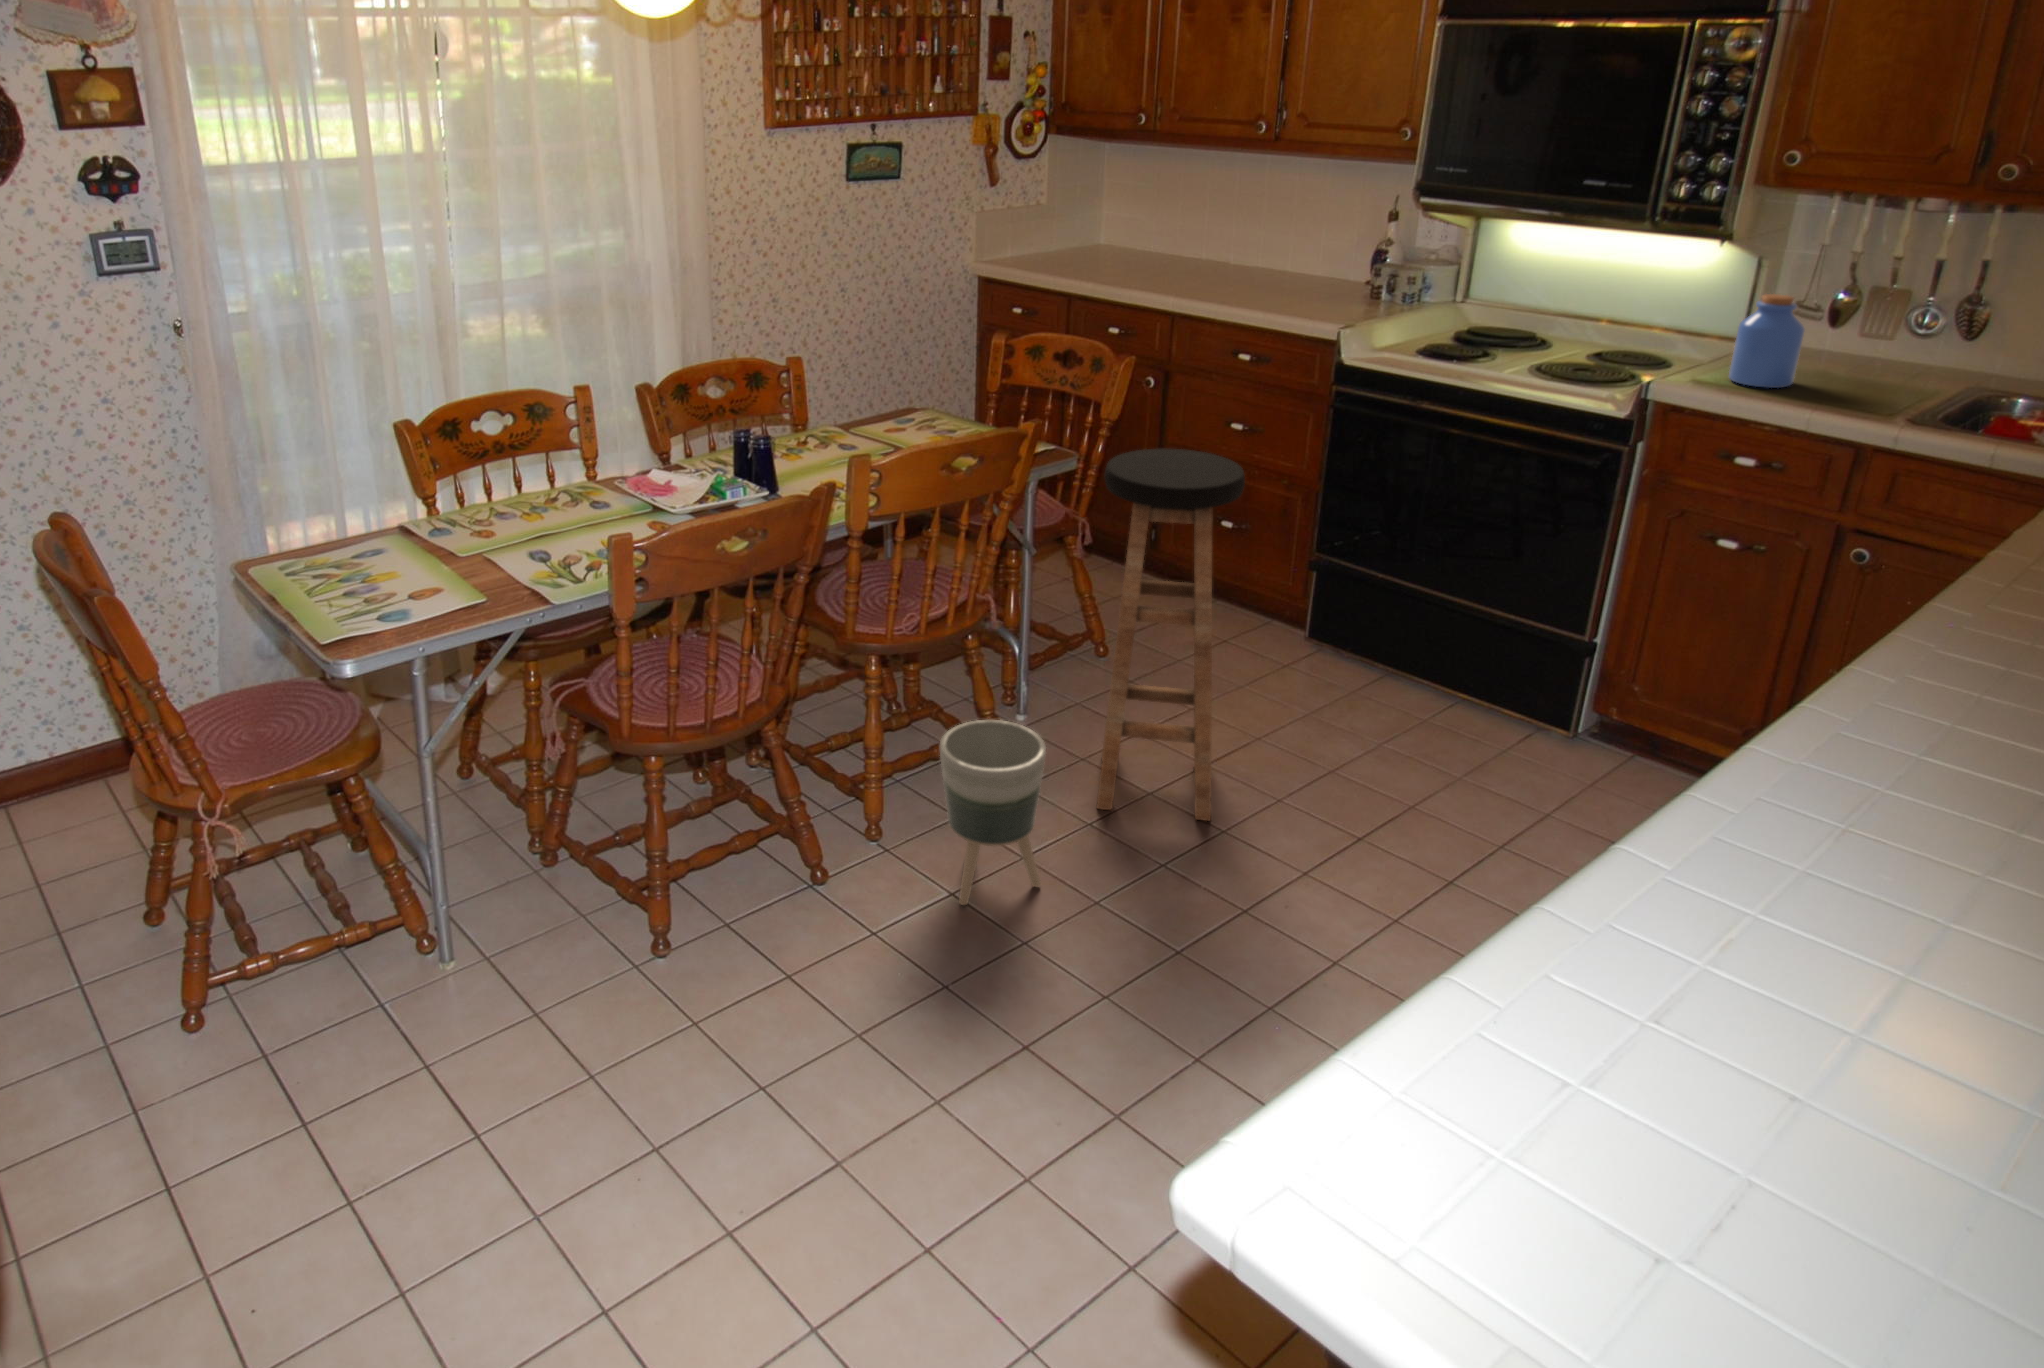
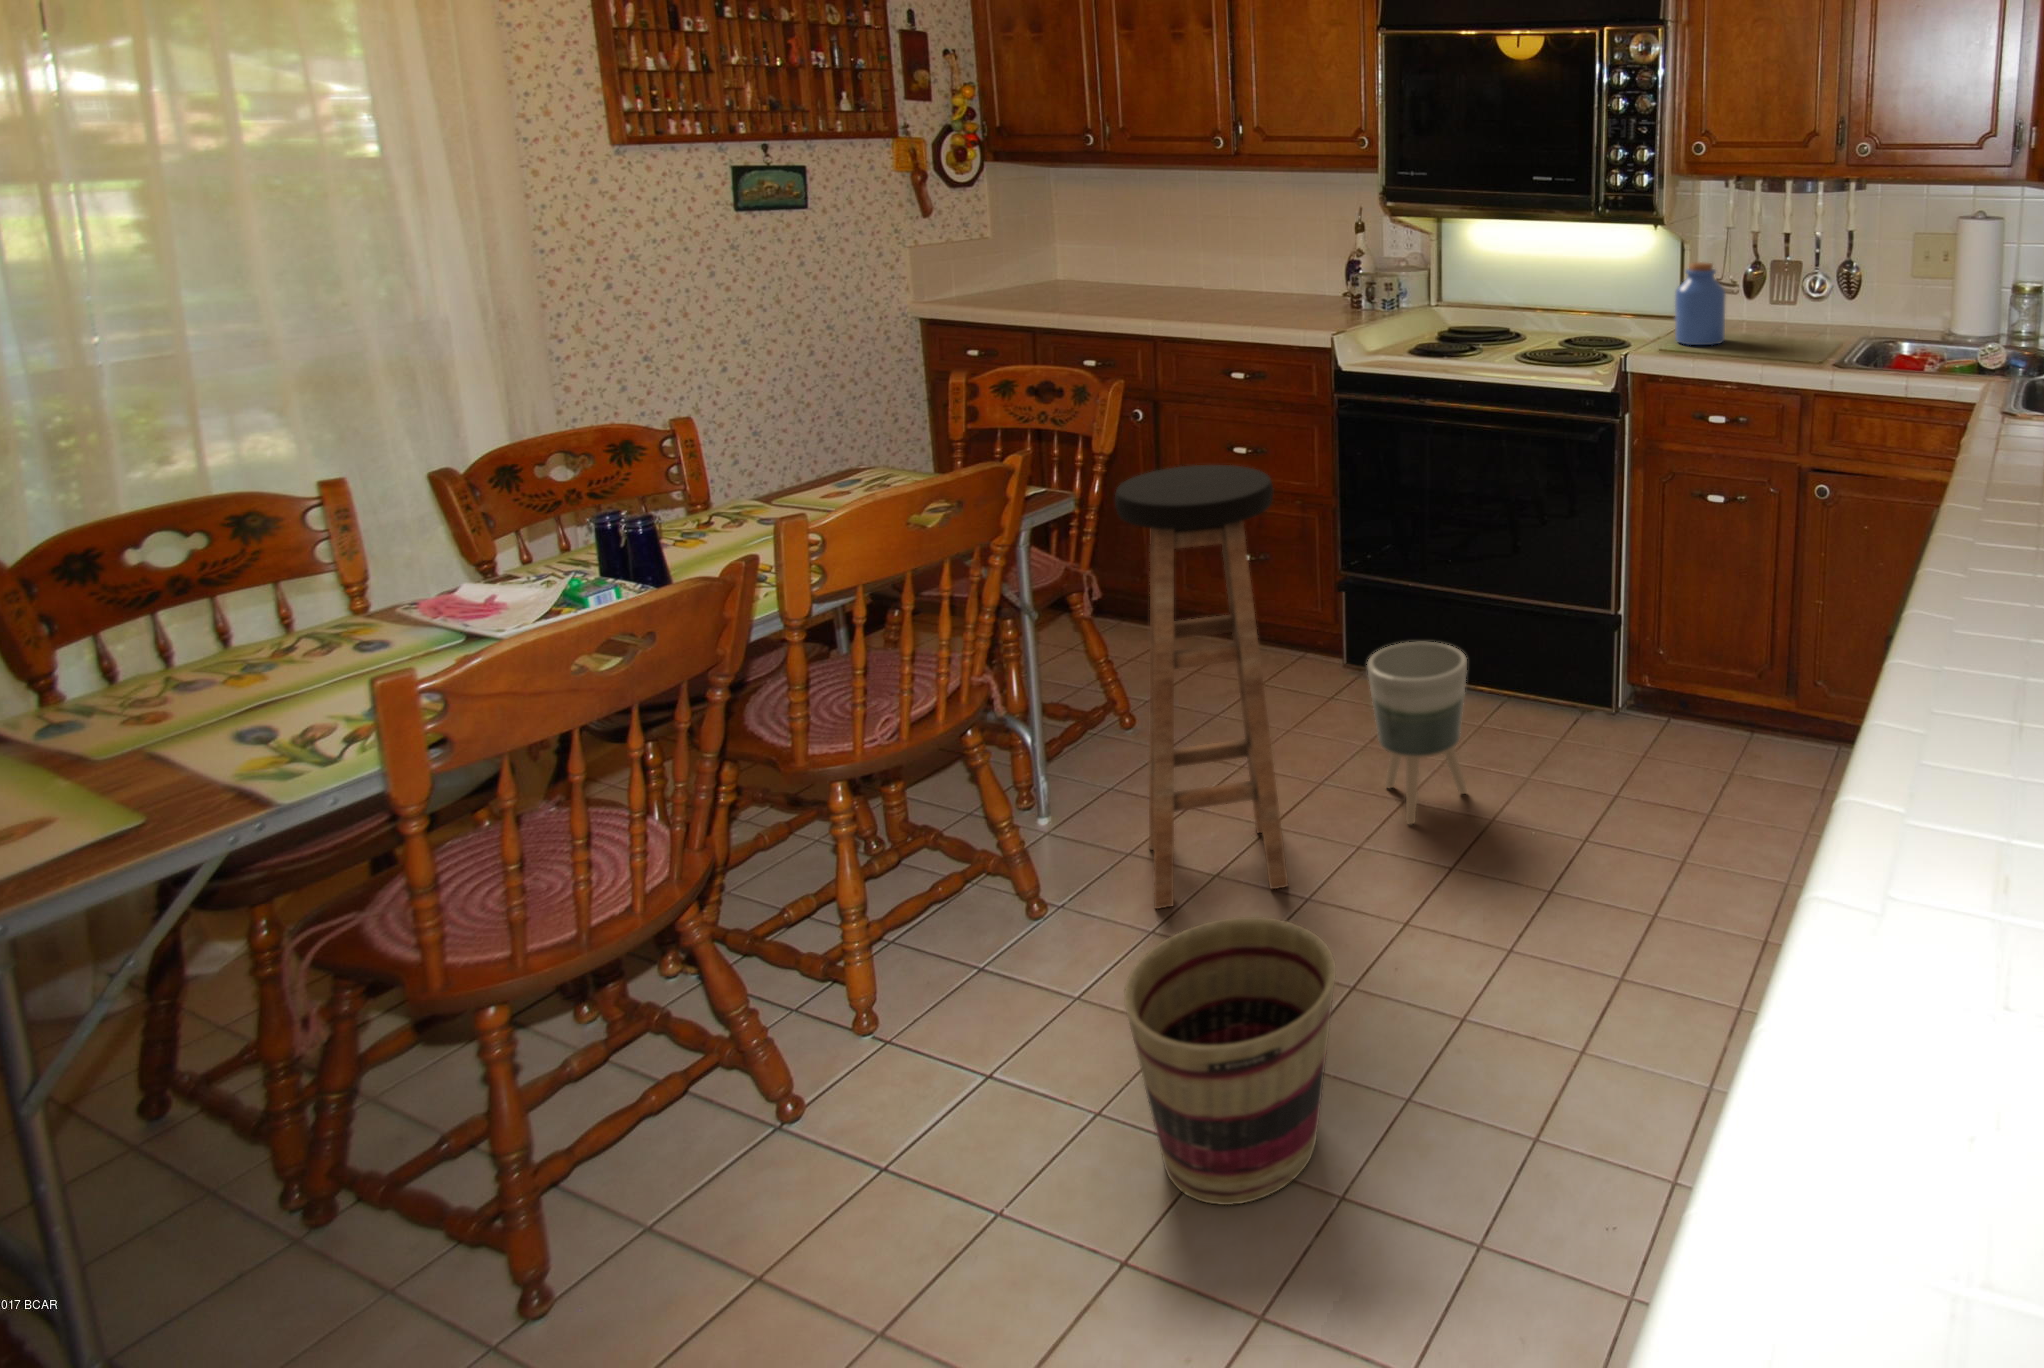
planter: present [940,720,1046,905] -> present [1367,642,1467,824]
basket: none [1050,832,1222,1049] -> present [1124,917,1336,1205]

